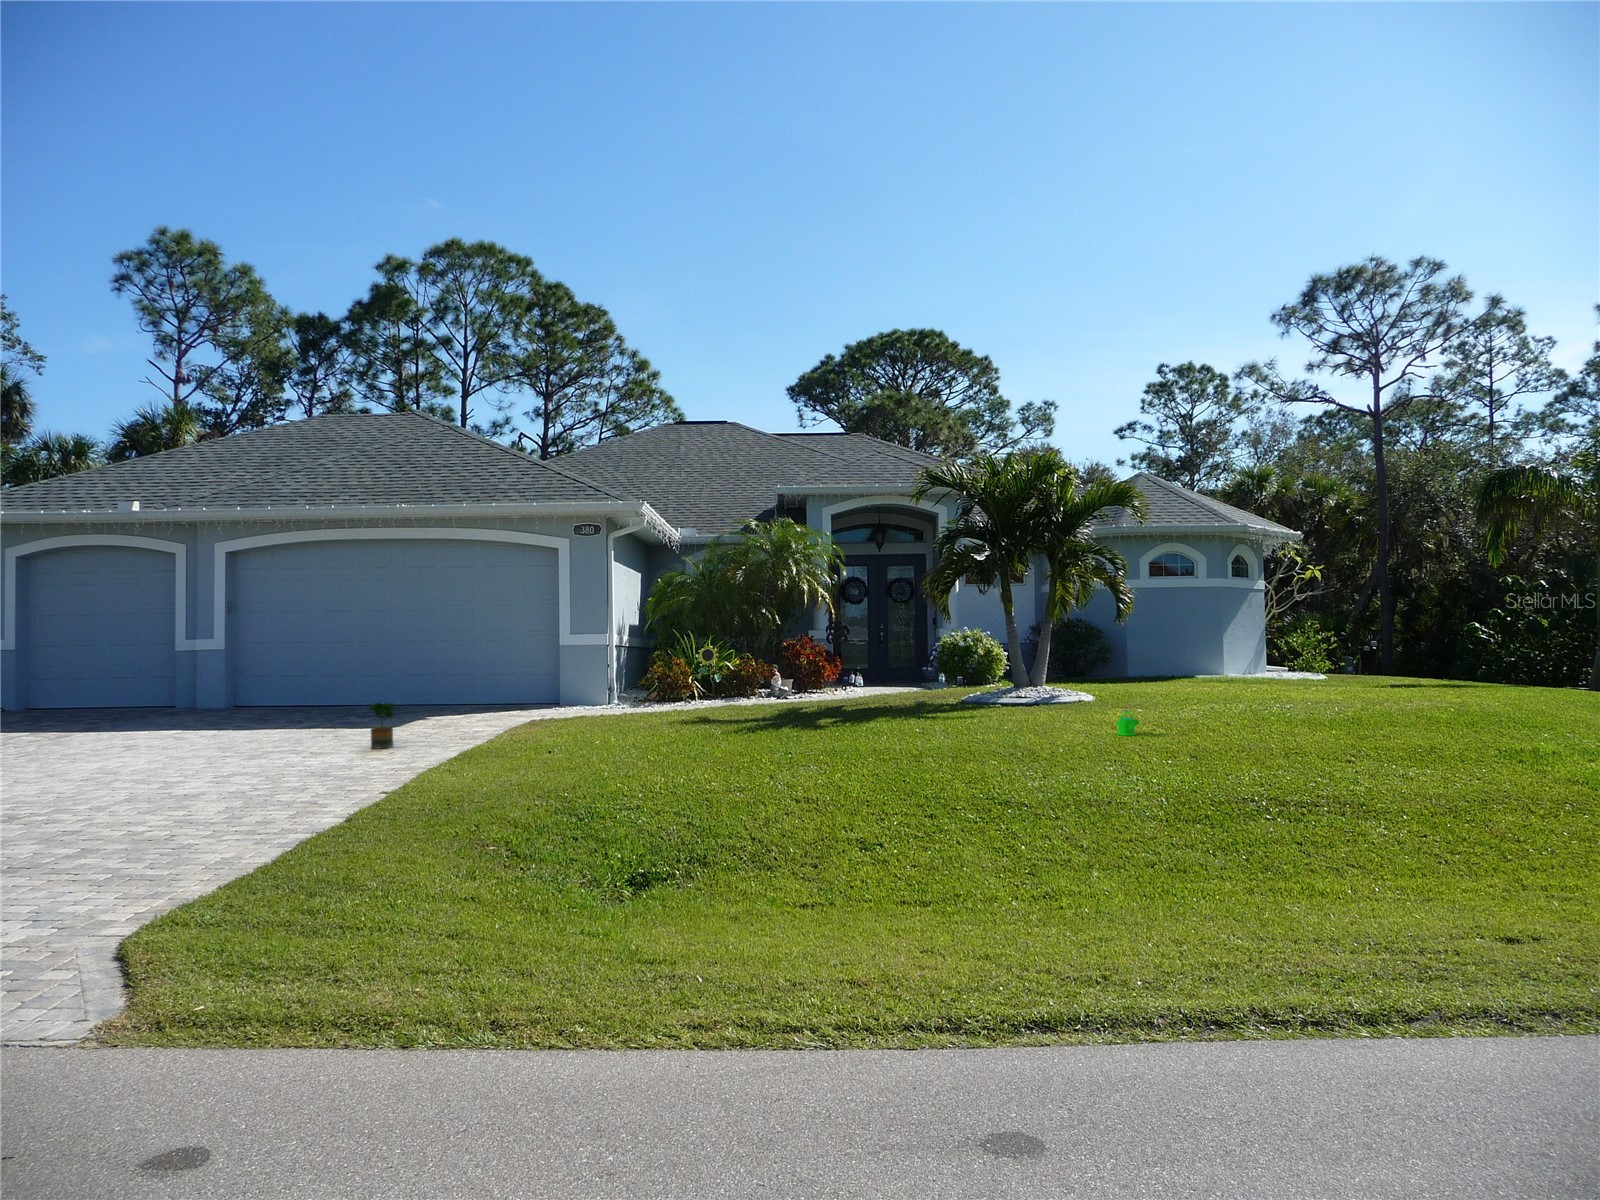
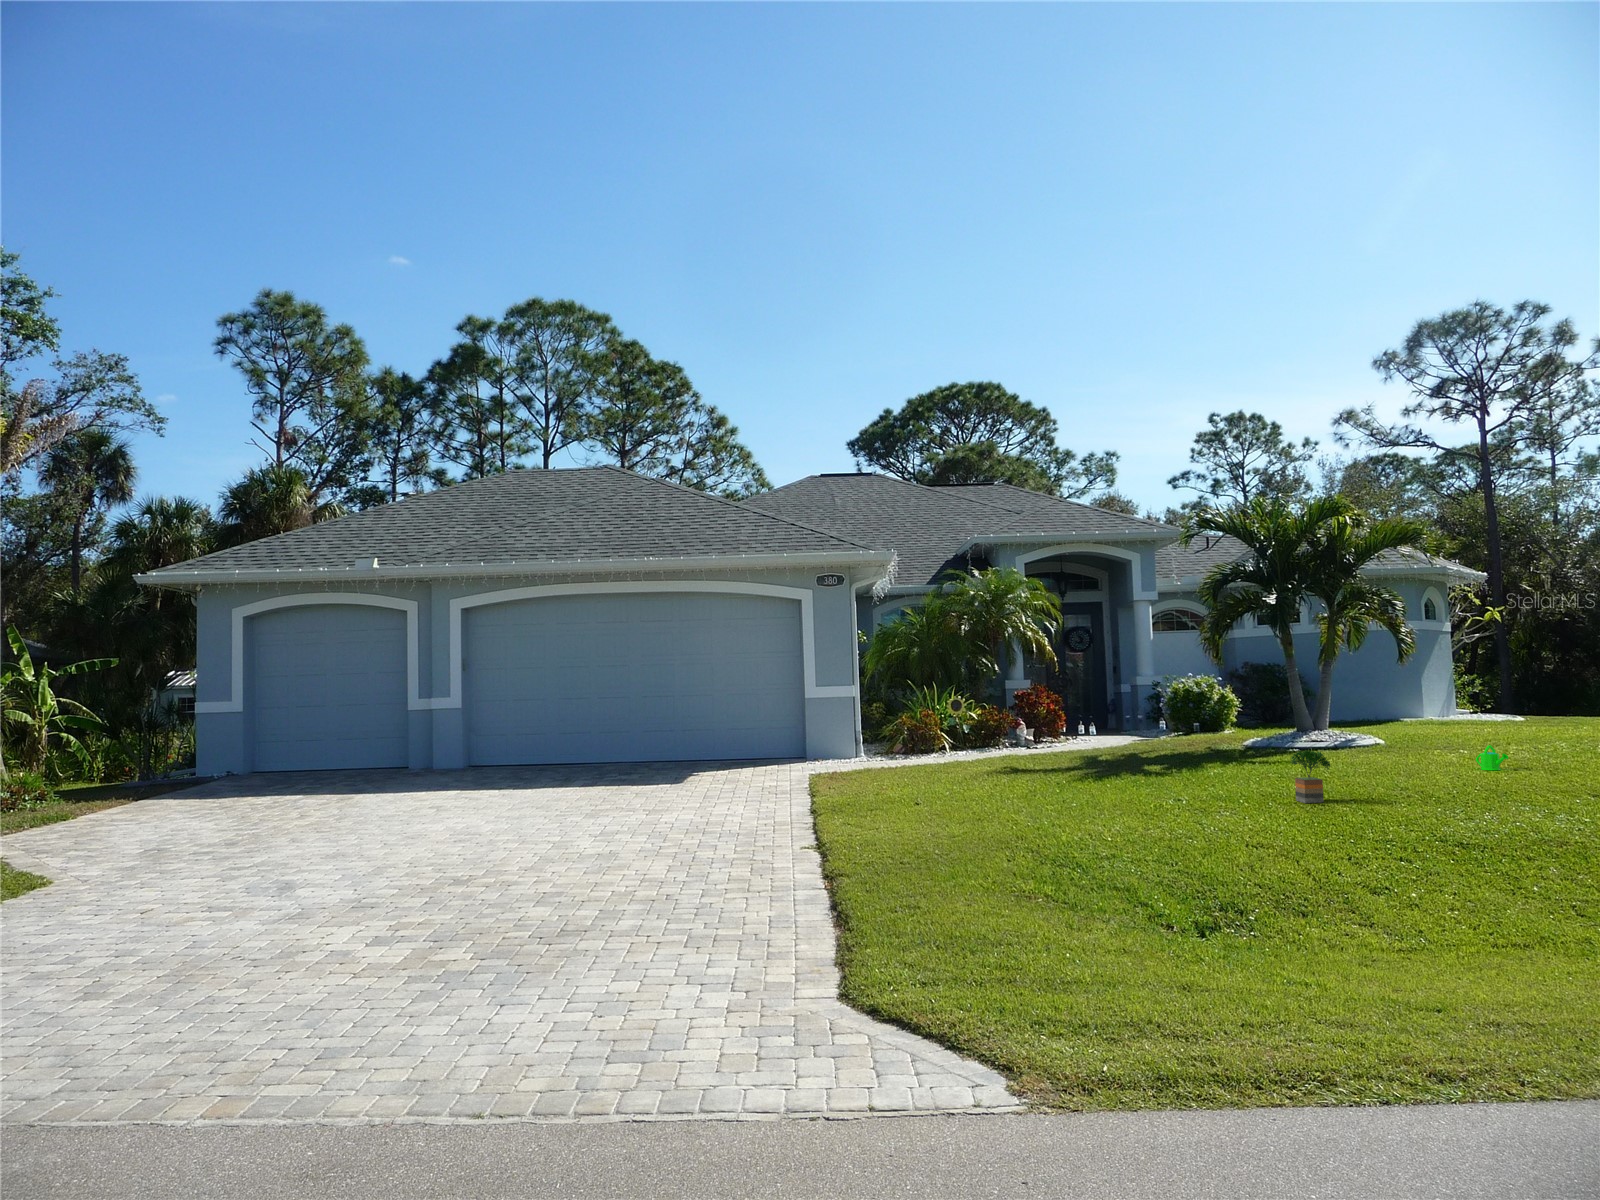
potted tree: present [369,703,397,749] -> present [1291,751,1330,803]

